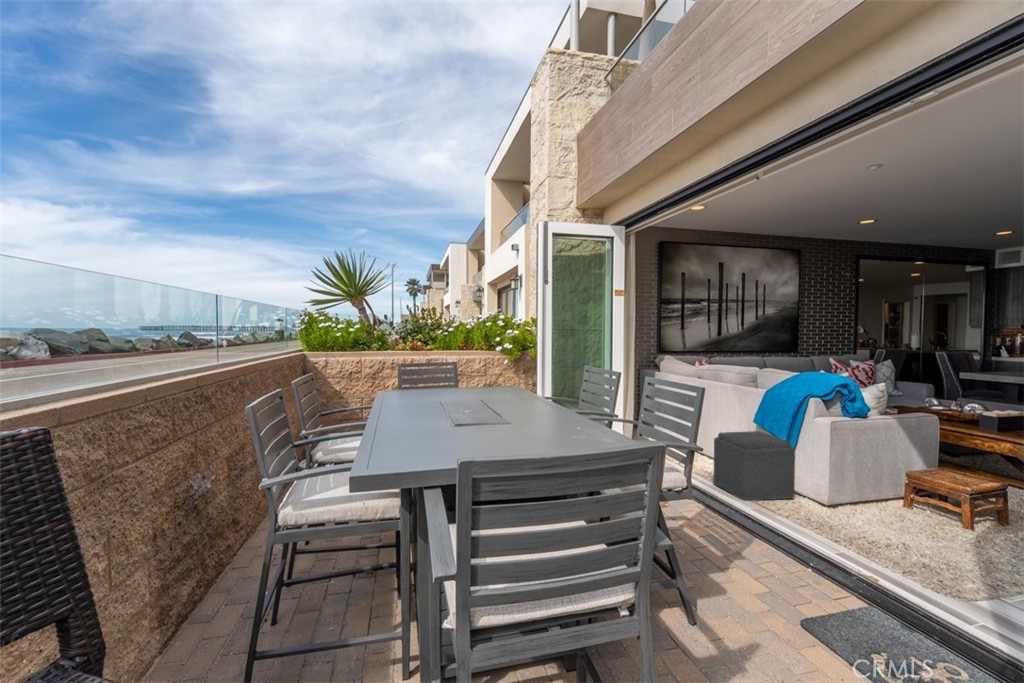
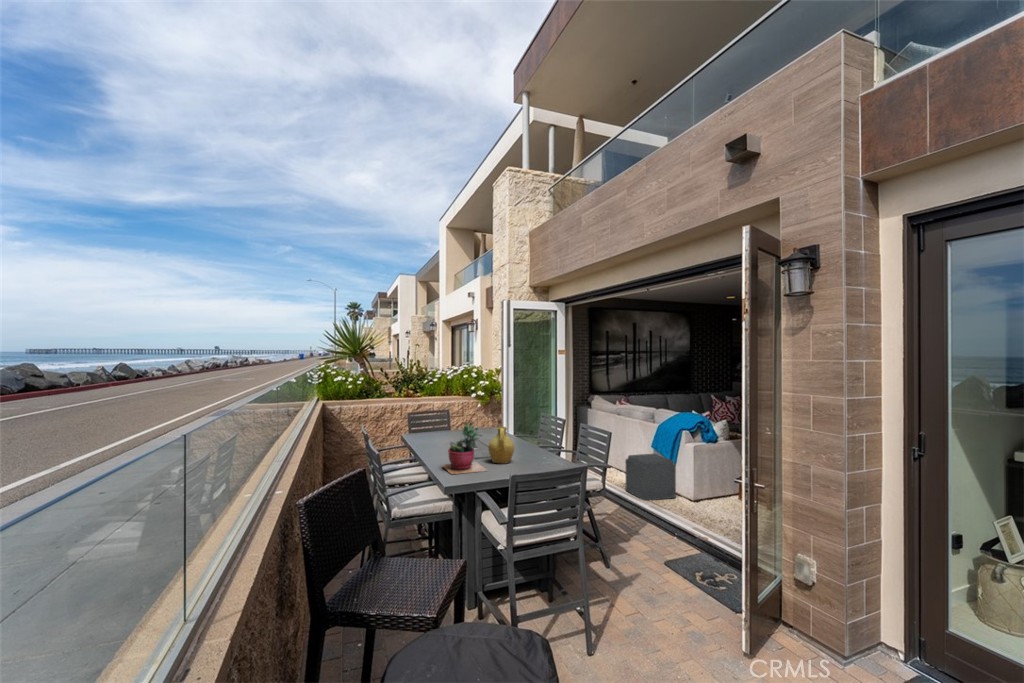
succulent plant: none [391,358,469,452] -> present [442,422,487,474]
pitcher: none [480,372,525,436] -> present [488,427,514,464]

